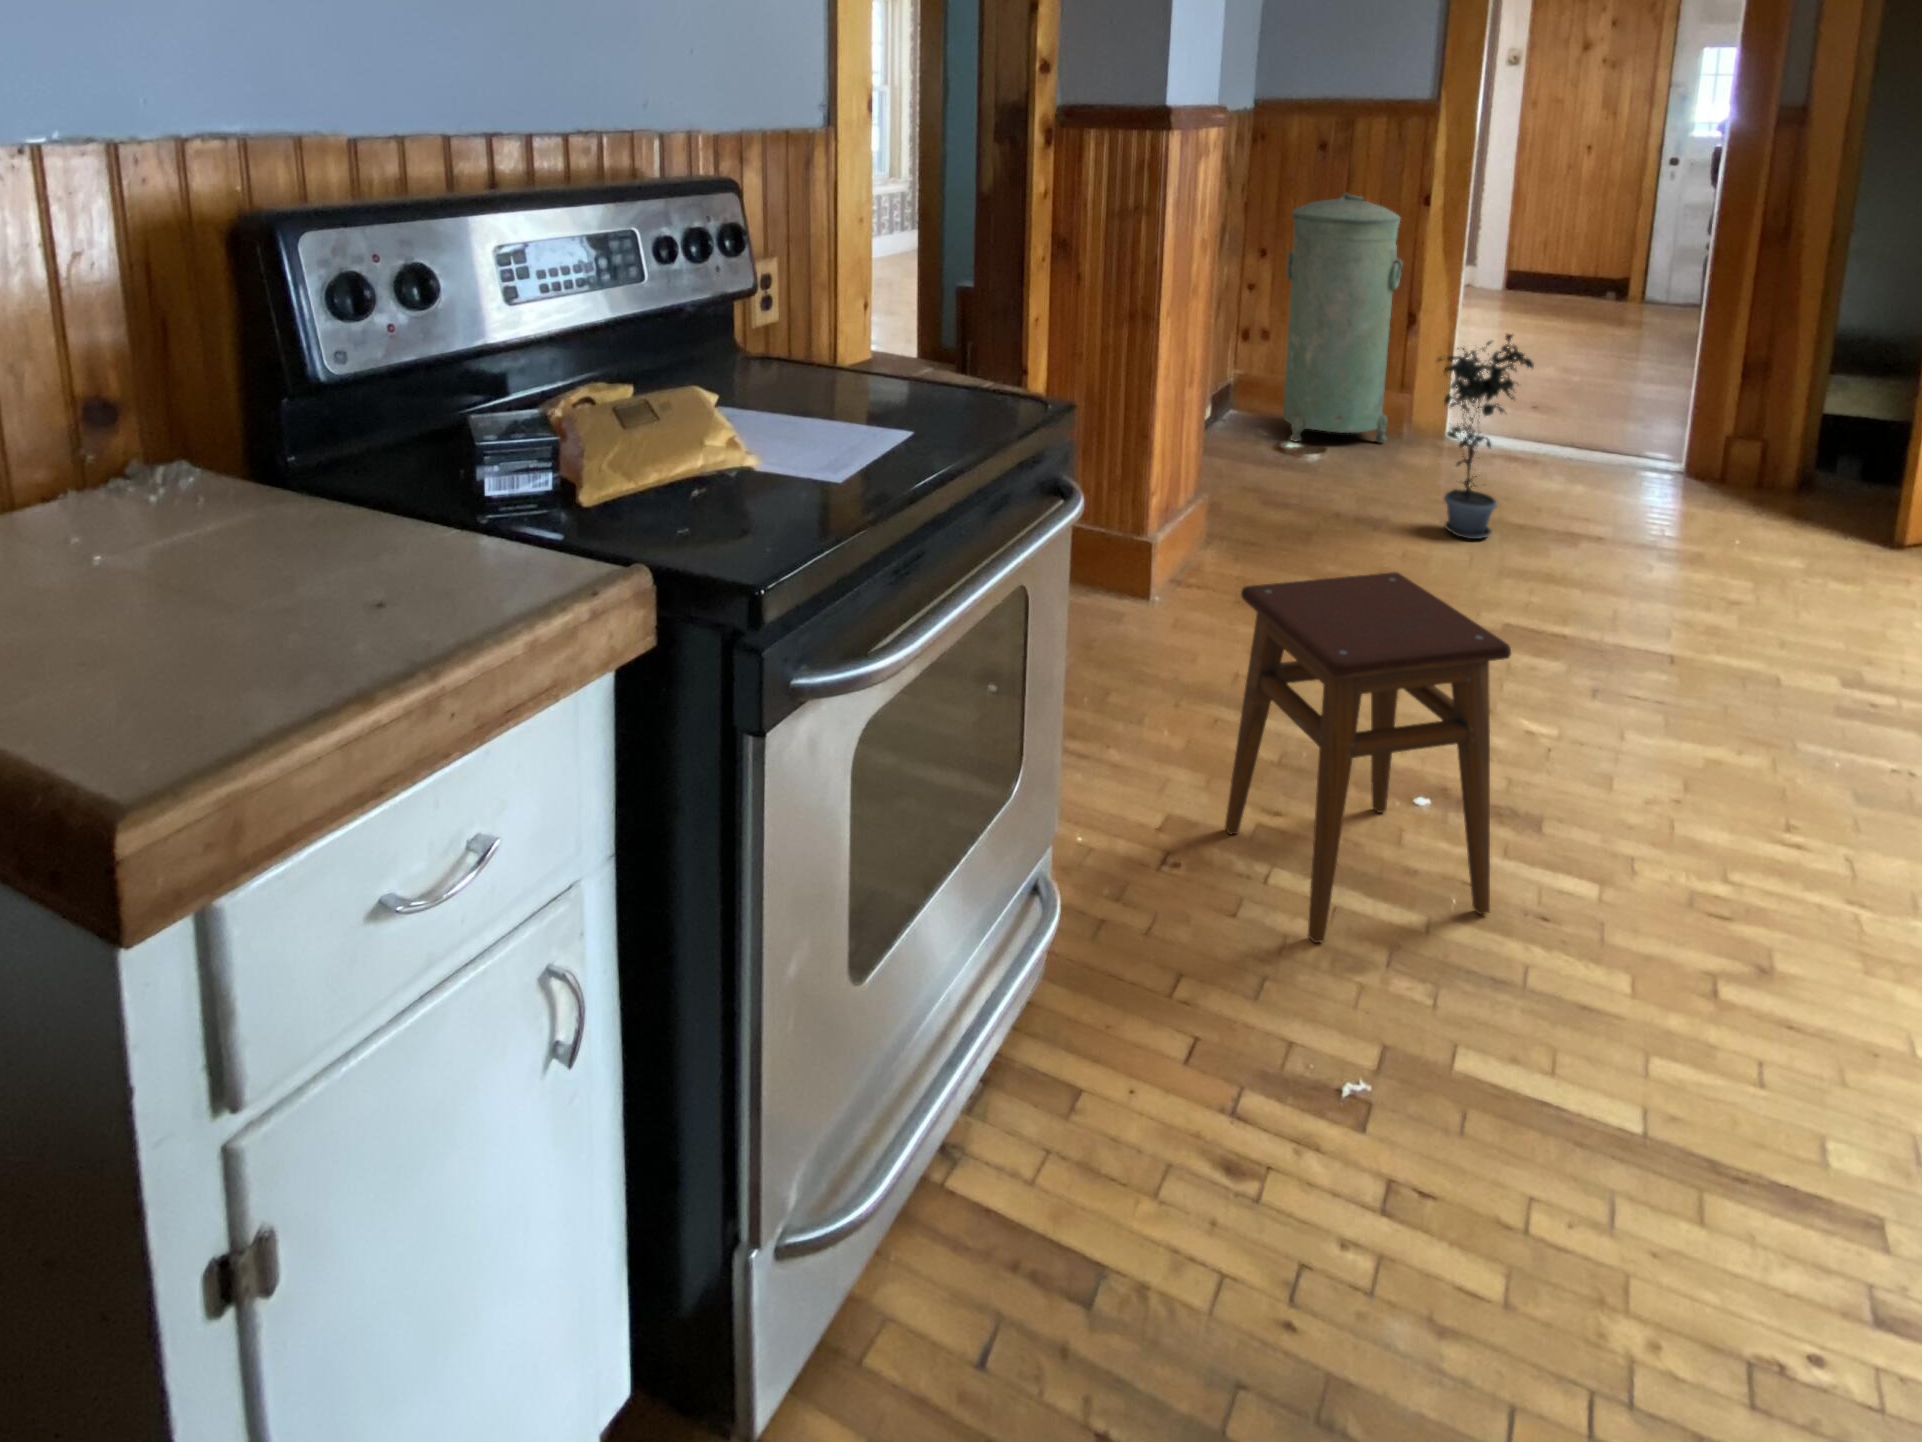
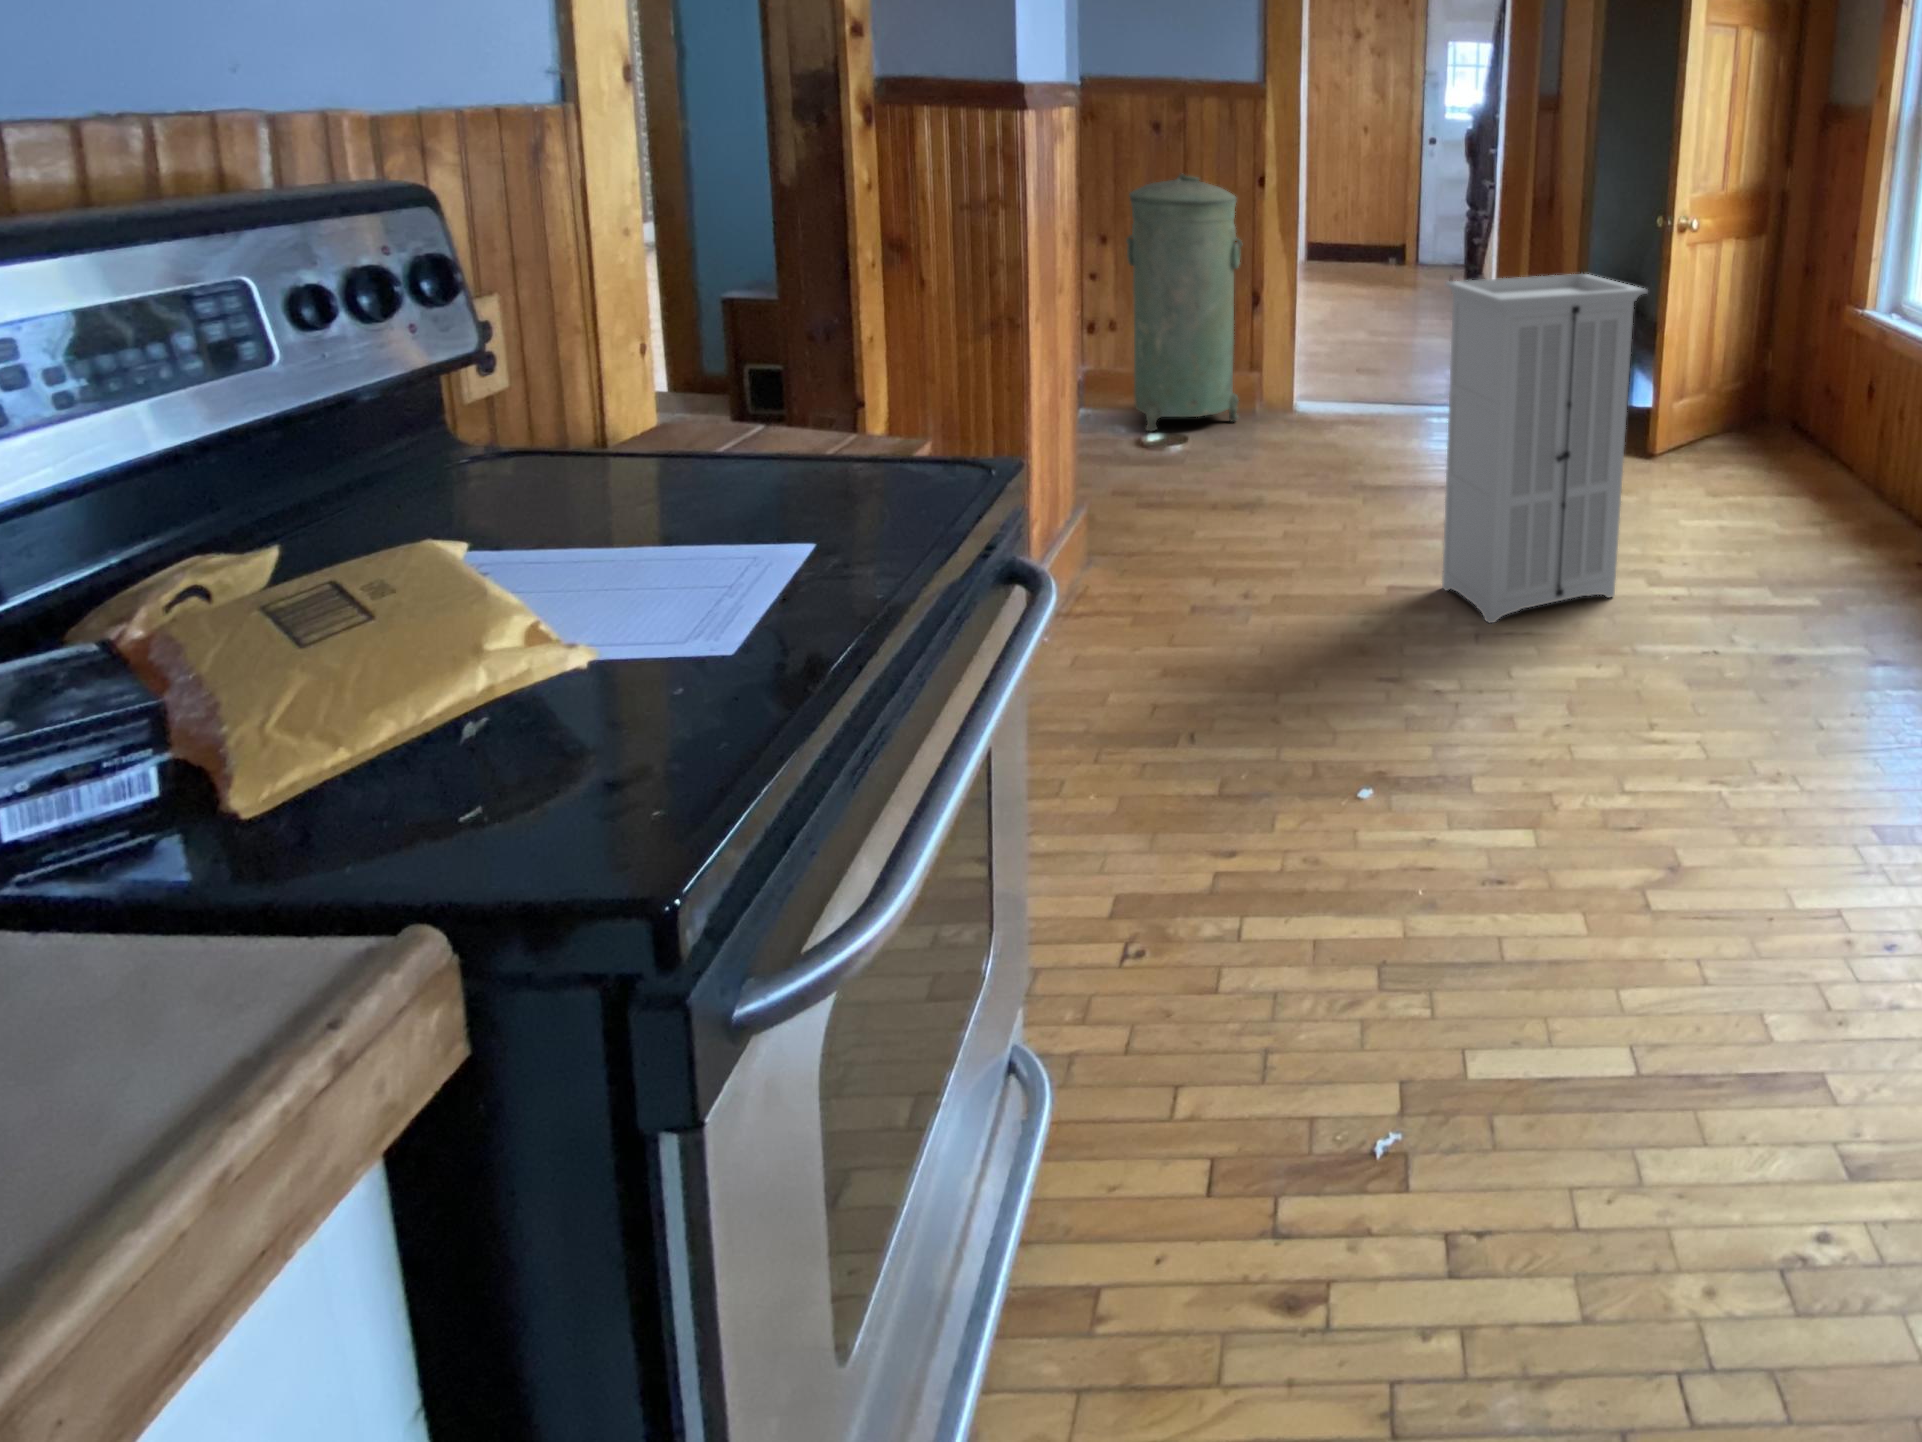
storage cabinet: none [1565,303,1853,686] -> present [1442,272,1648,623]
potted plant: present [1438,334,1534,539] -> none [1297,307,1384,508]
stool: present [1225,572,1511,943] -> none [1184,571,1464,988]

